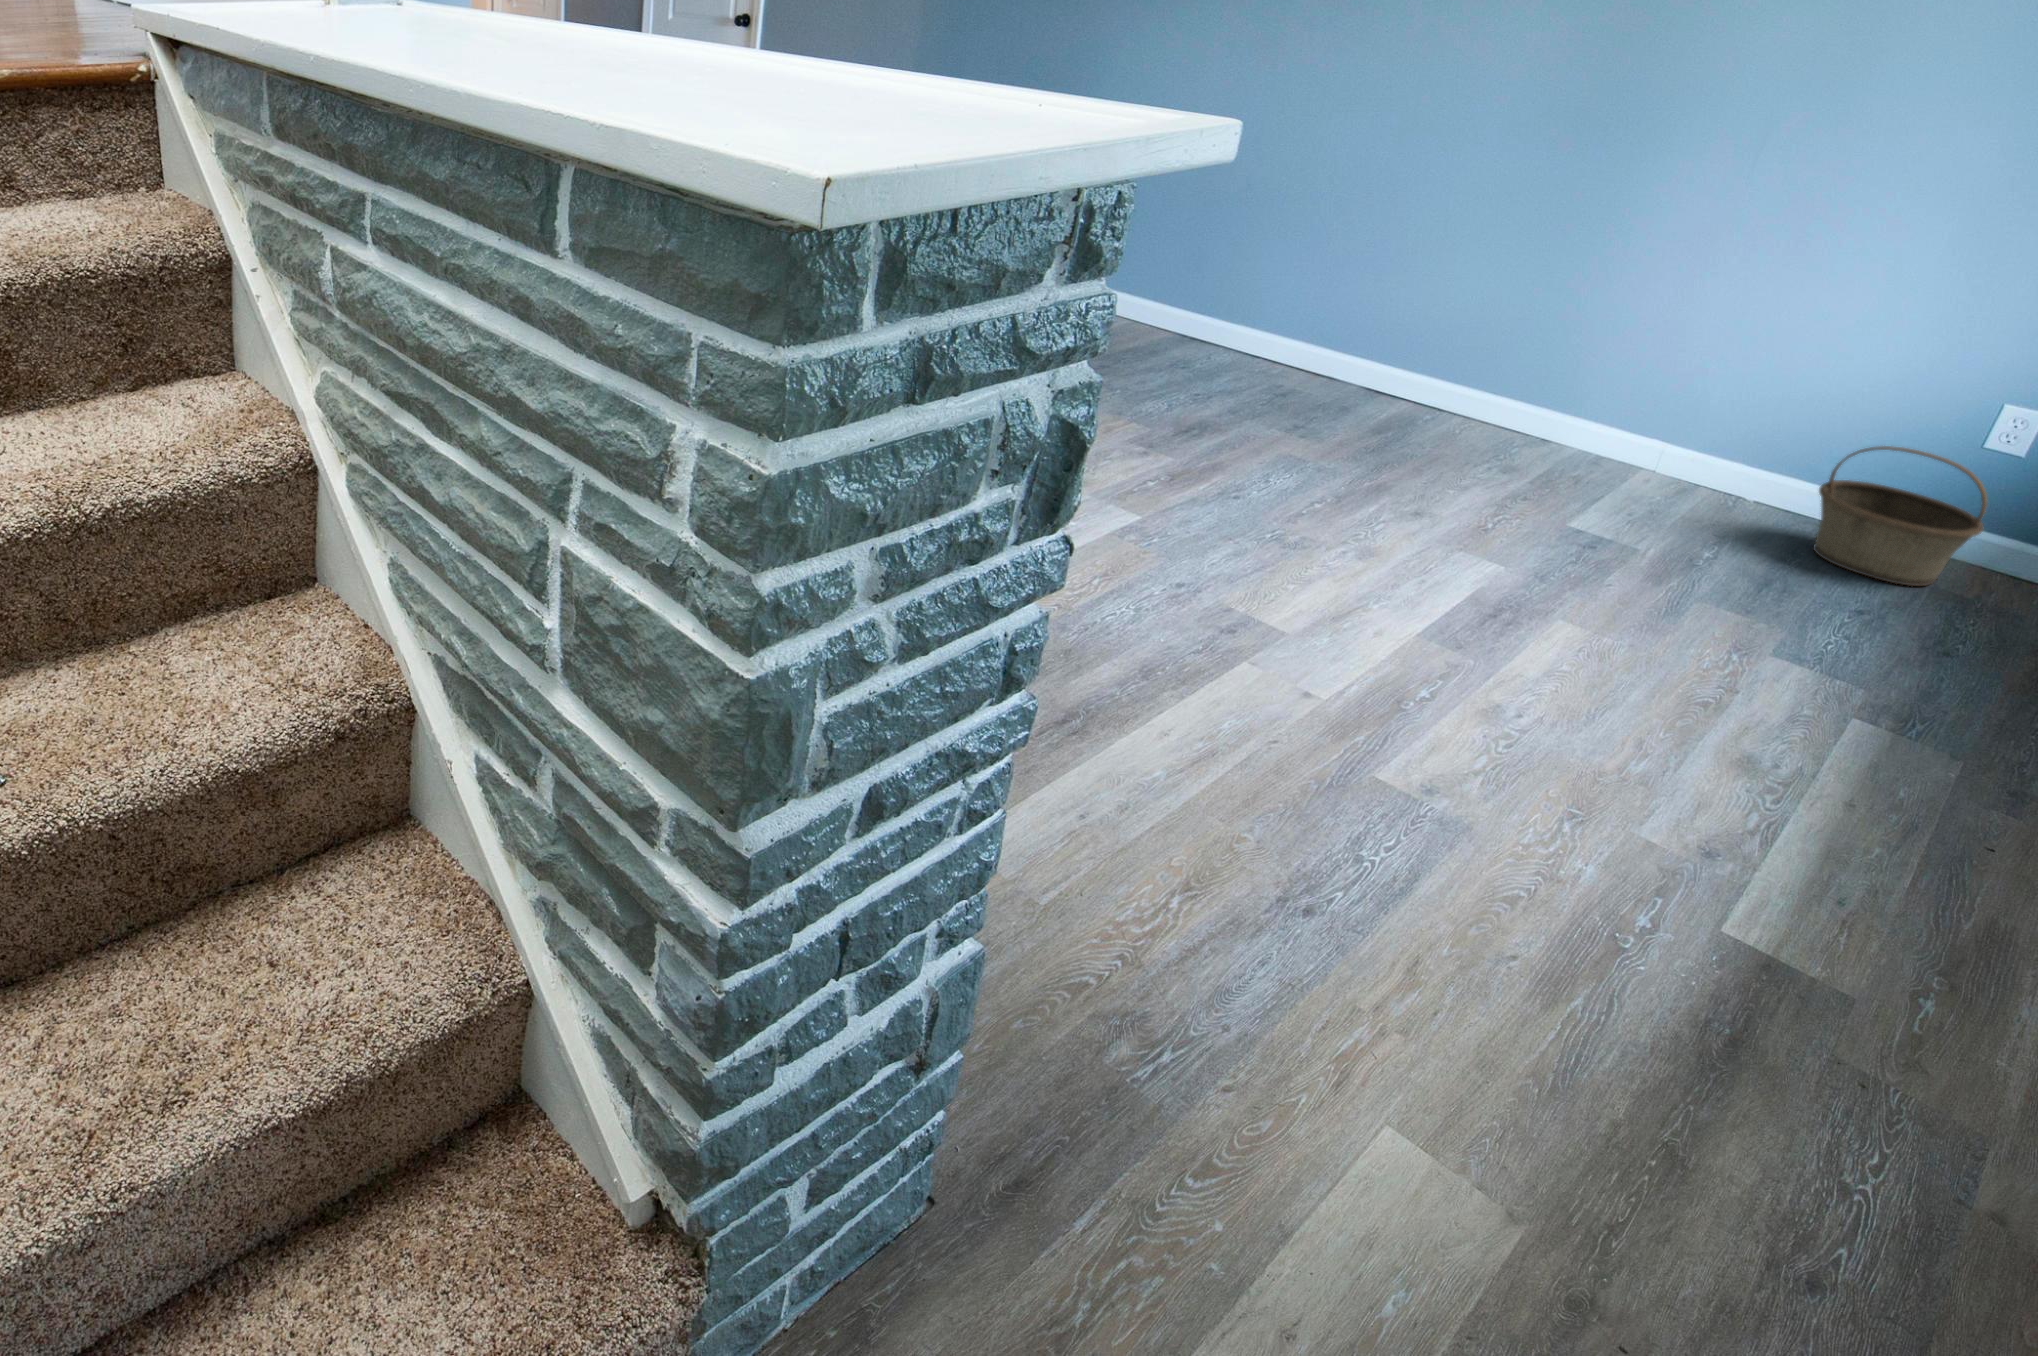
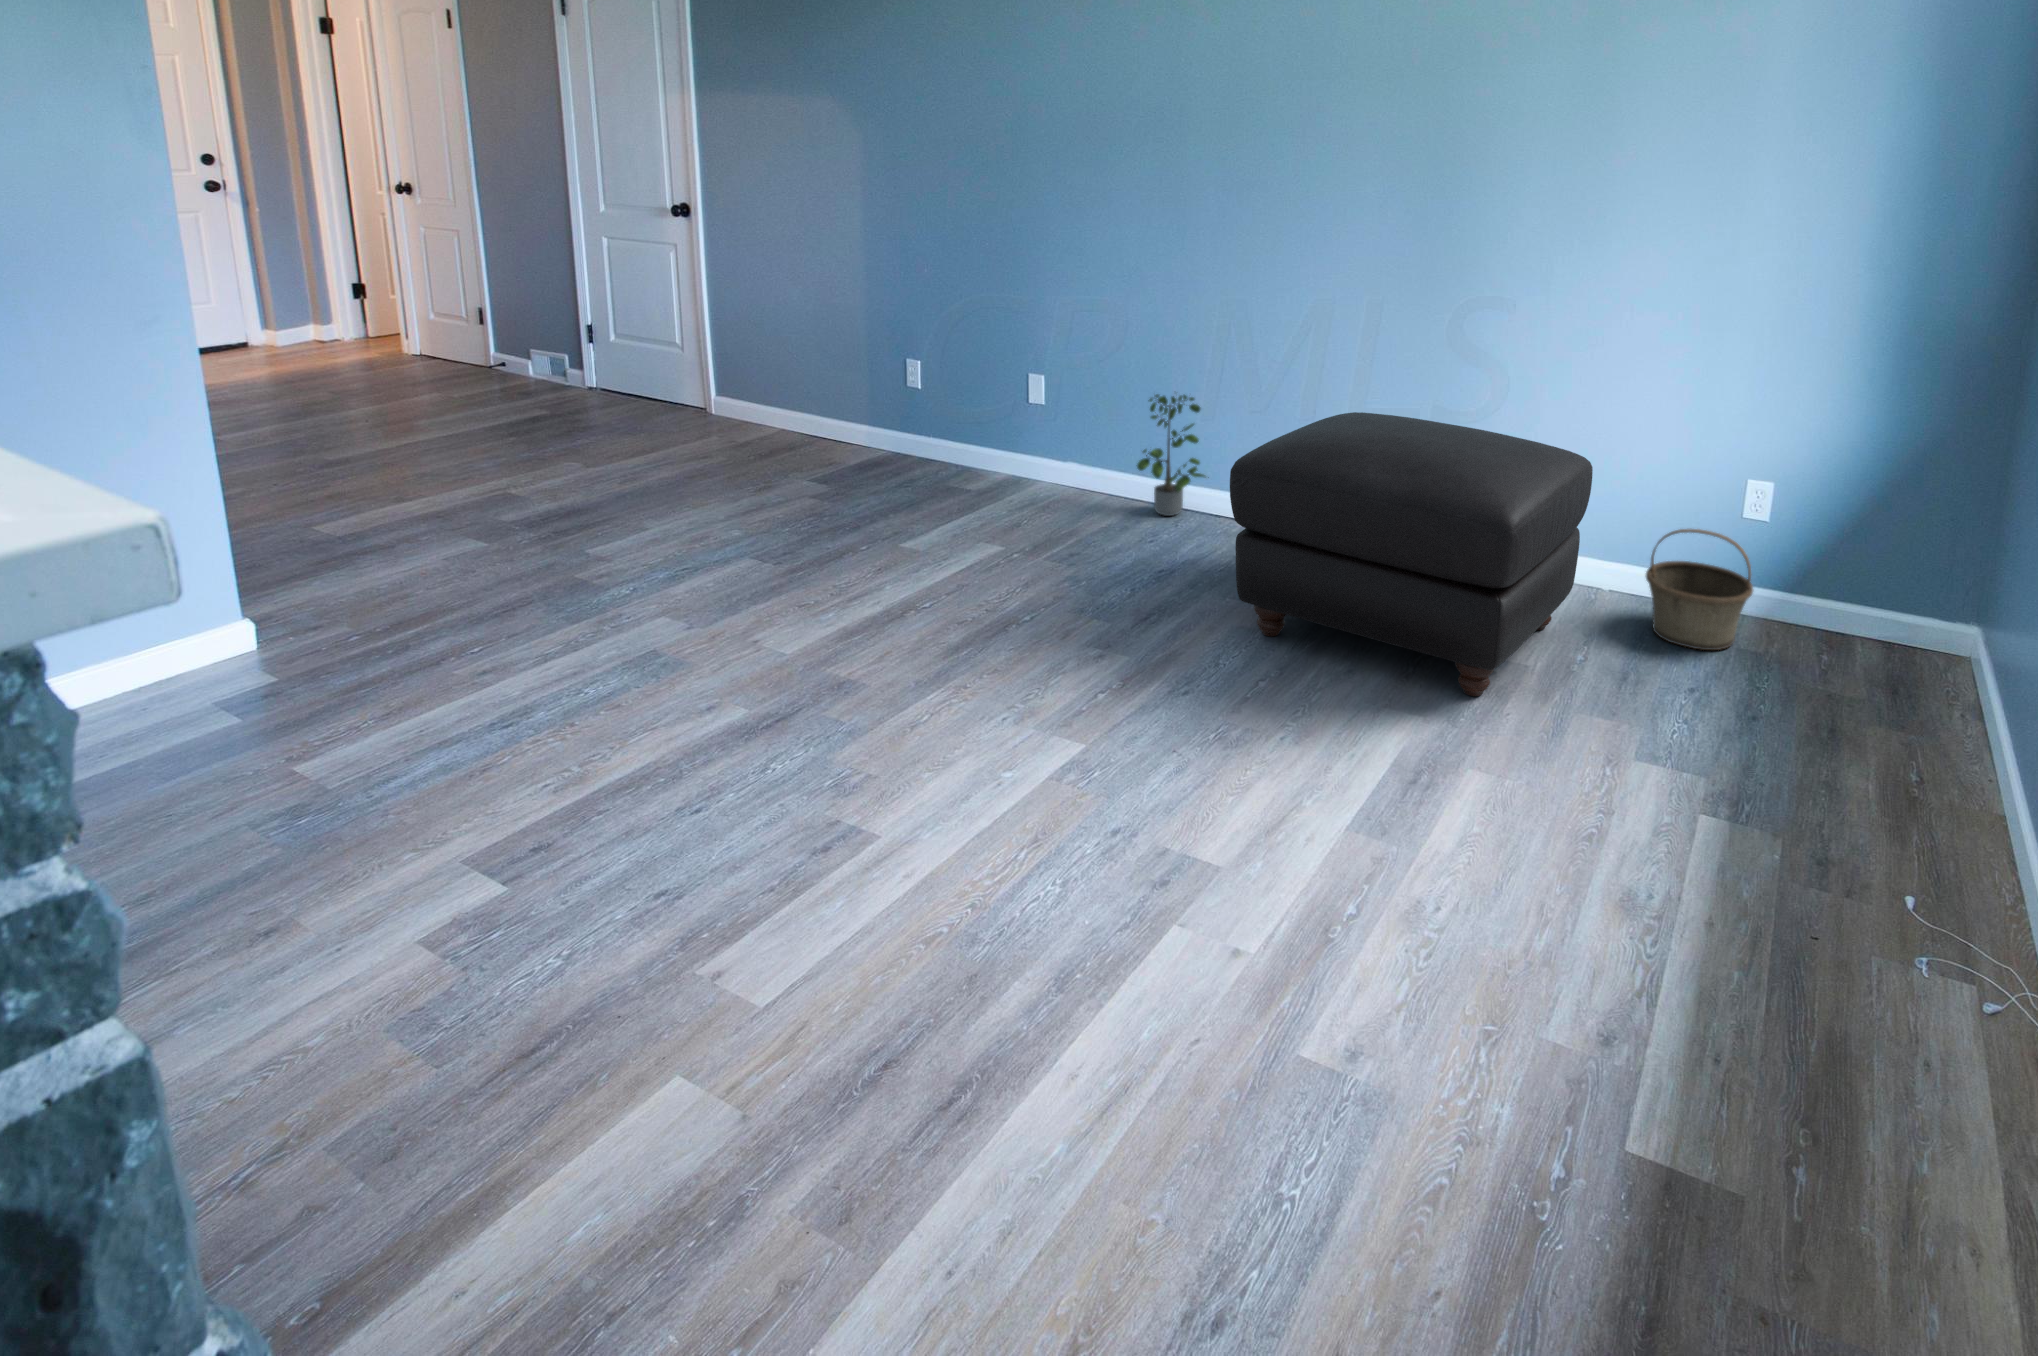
potted plant: none [1173,225,1258,350] -> present [1137,394,1205,516]
ottoman: none [1294,268,1774,564] -> present [1230,412,1593,696]

